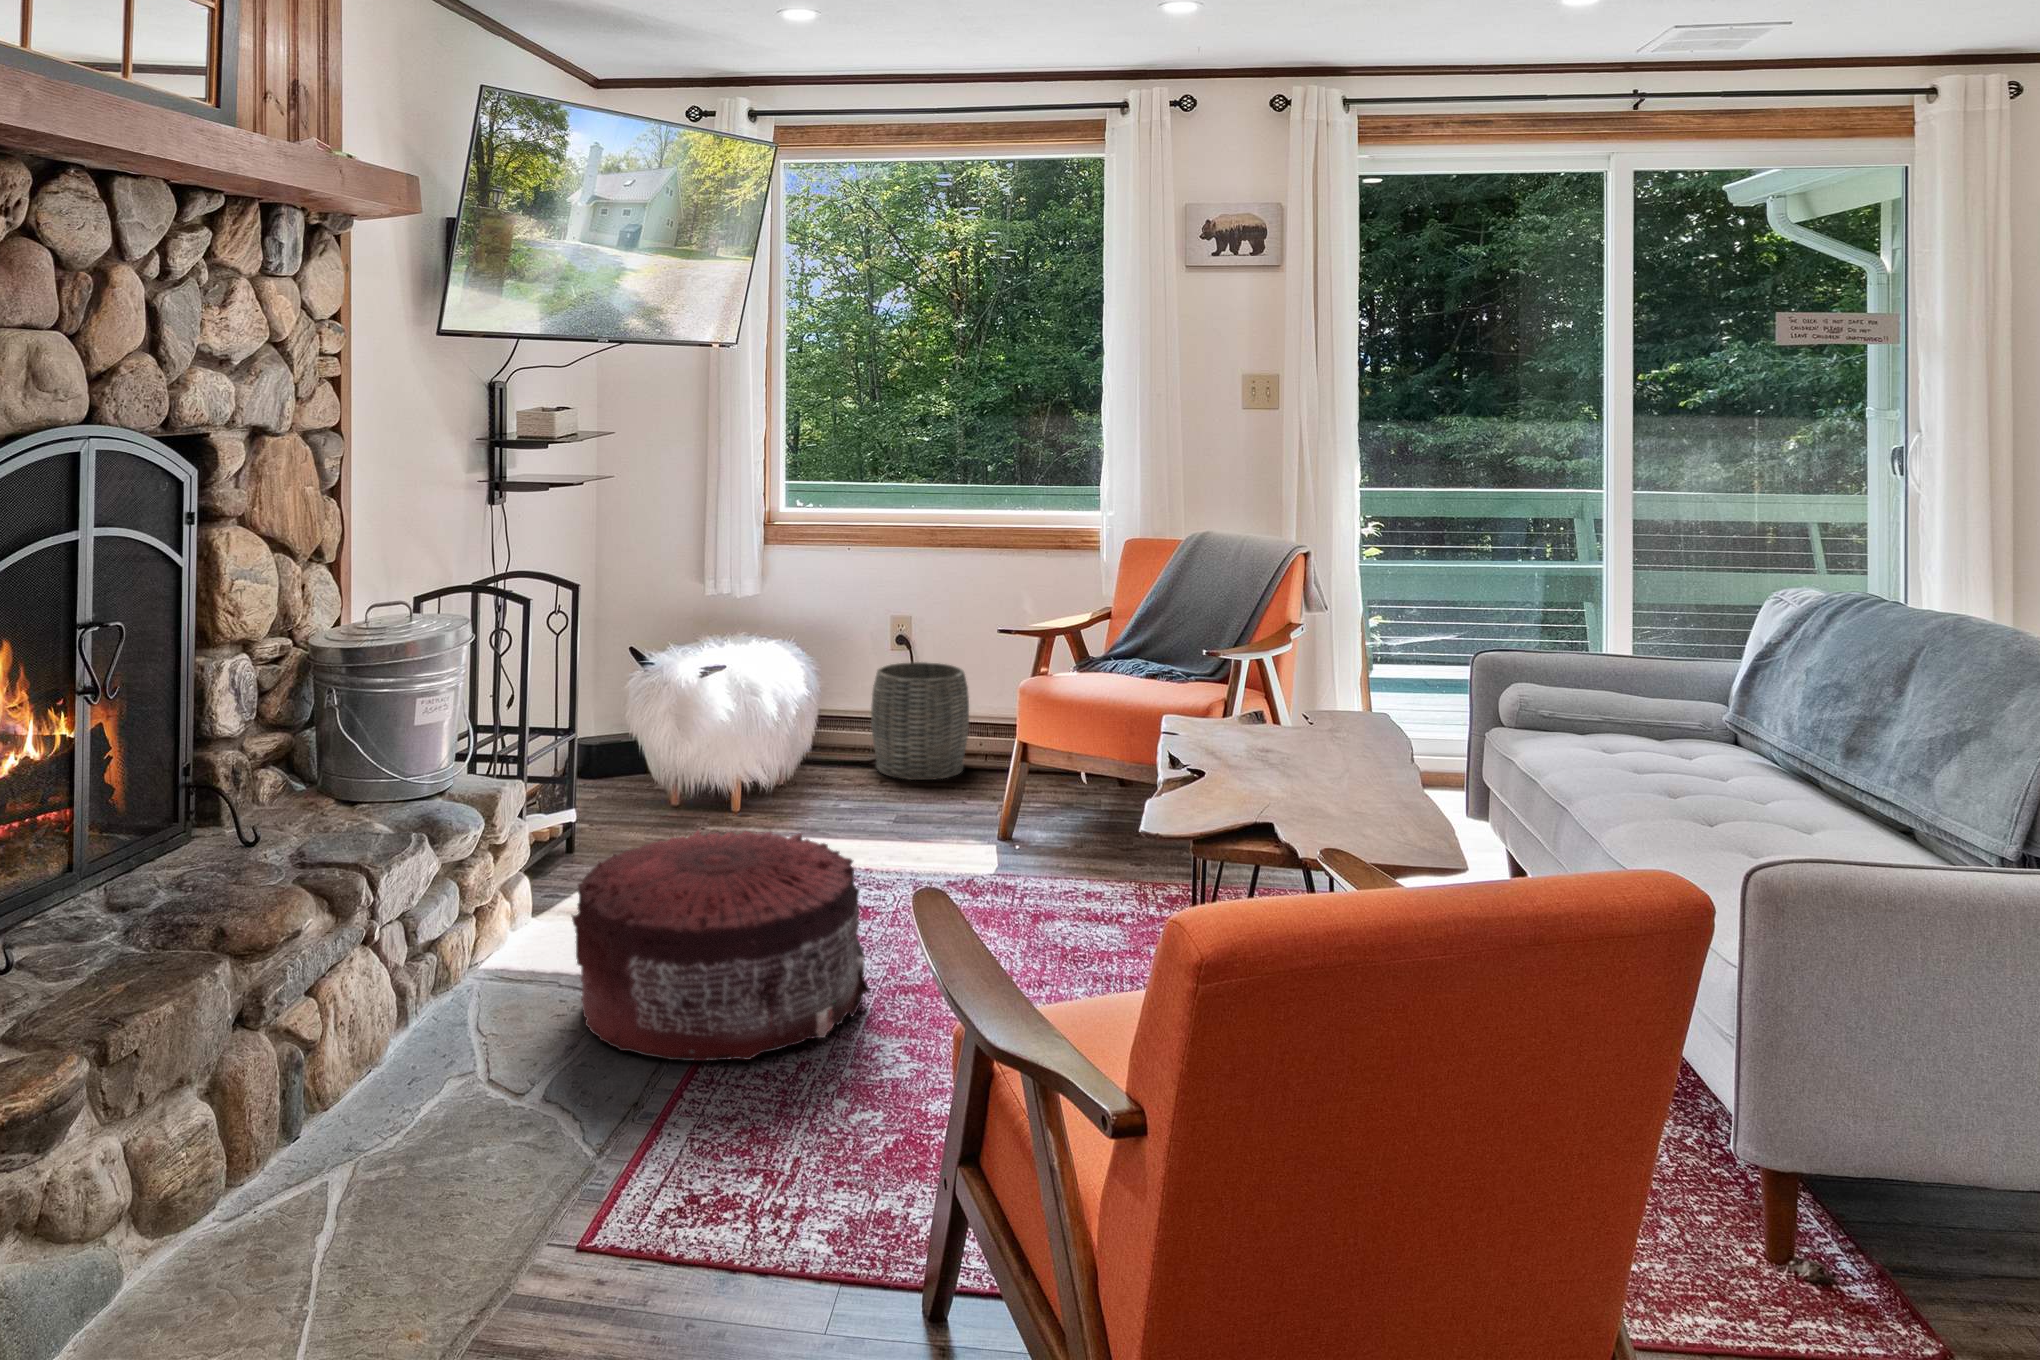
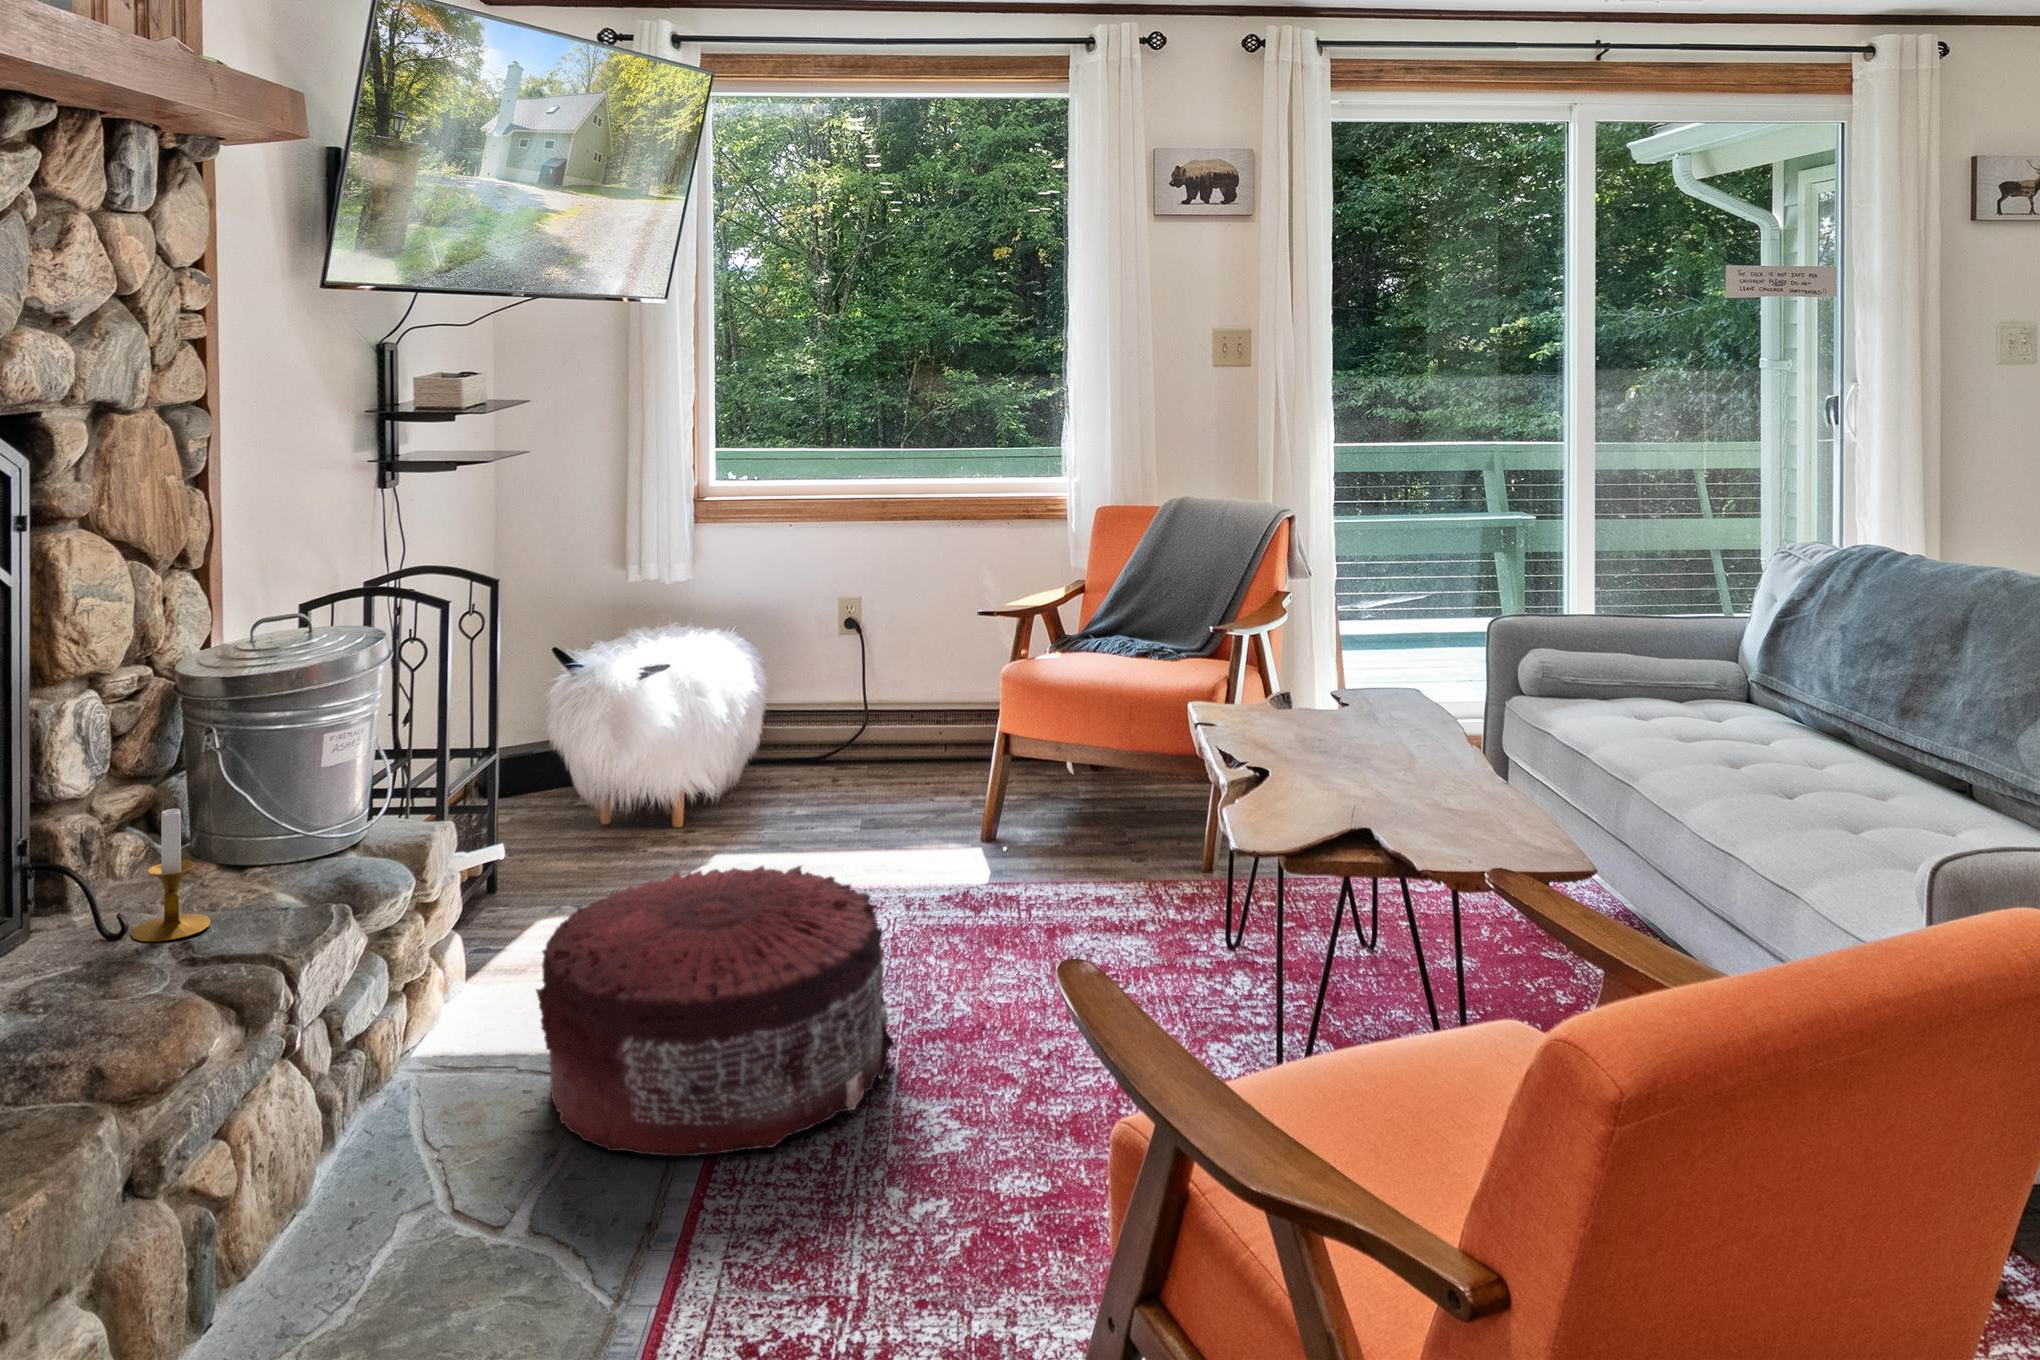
woven basket: present [871,662,969,780] -> none [821,649,930,781]
candlestick: none [264,745,323,848] -> present [131,809,211,942]

